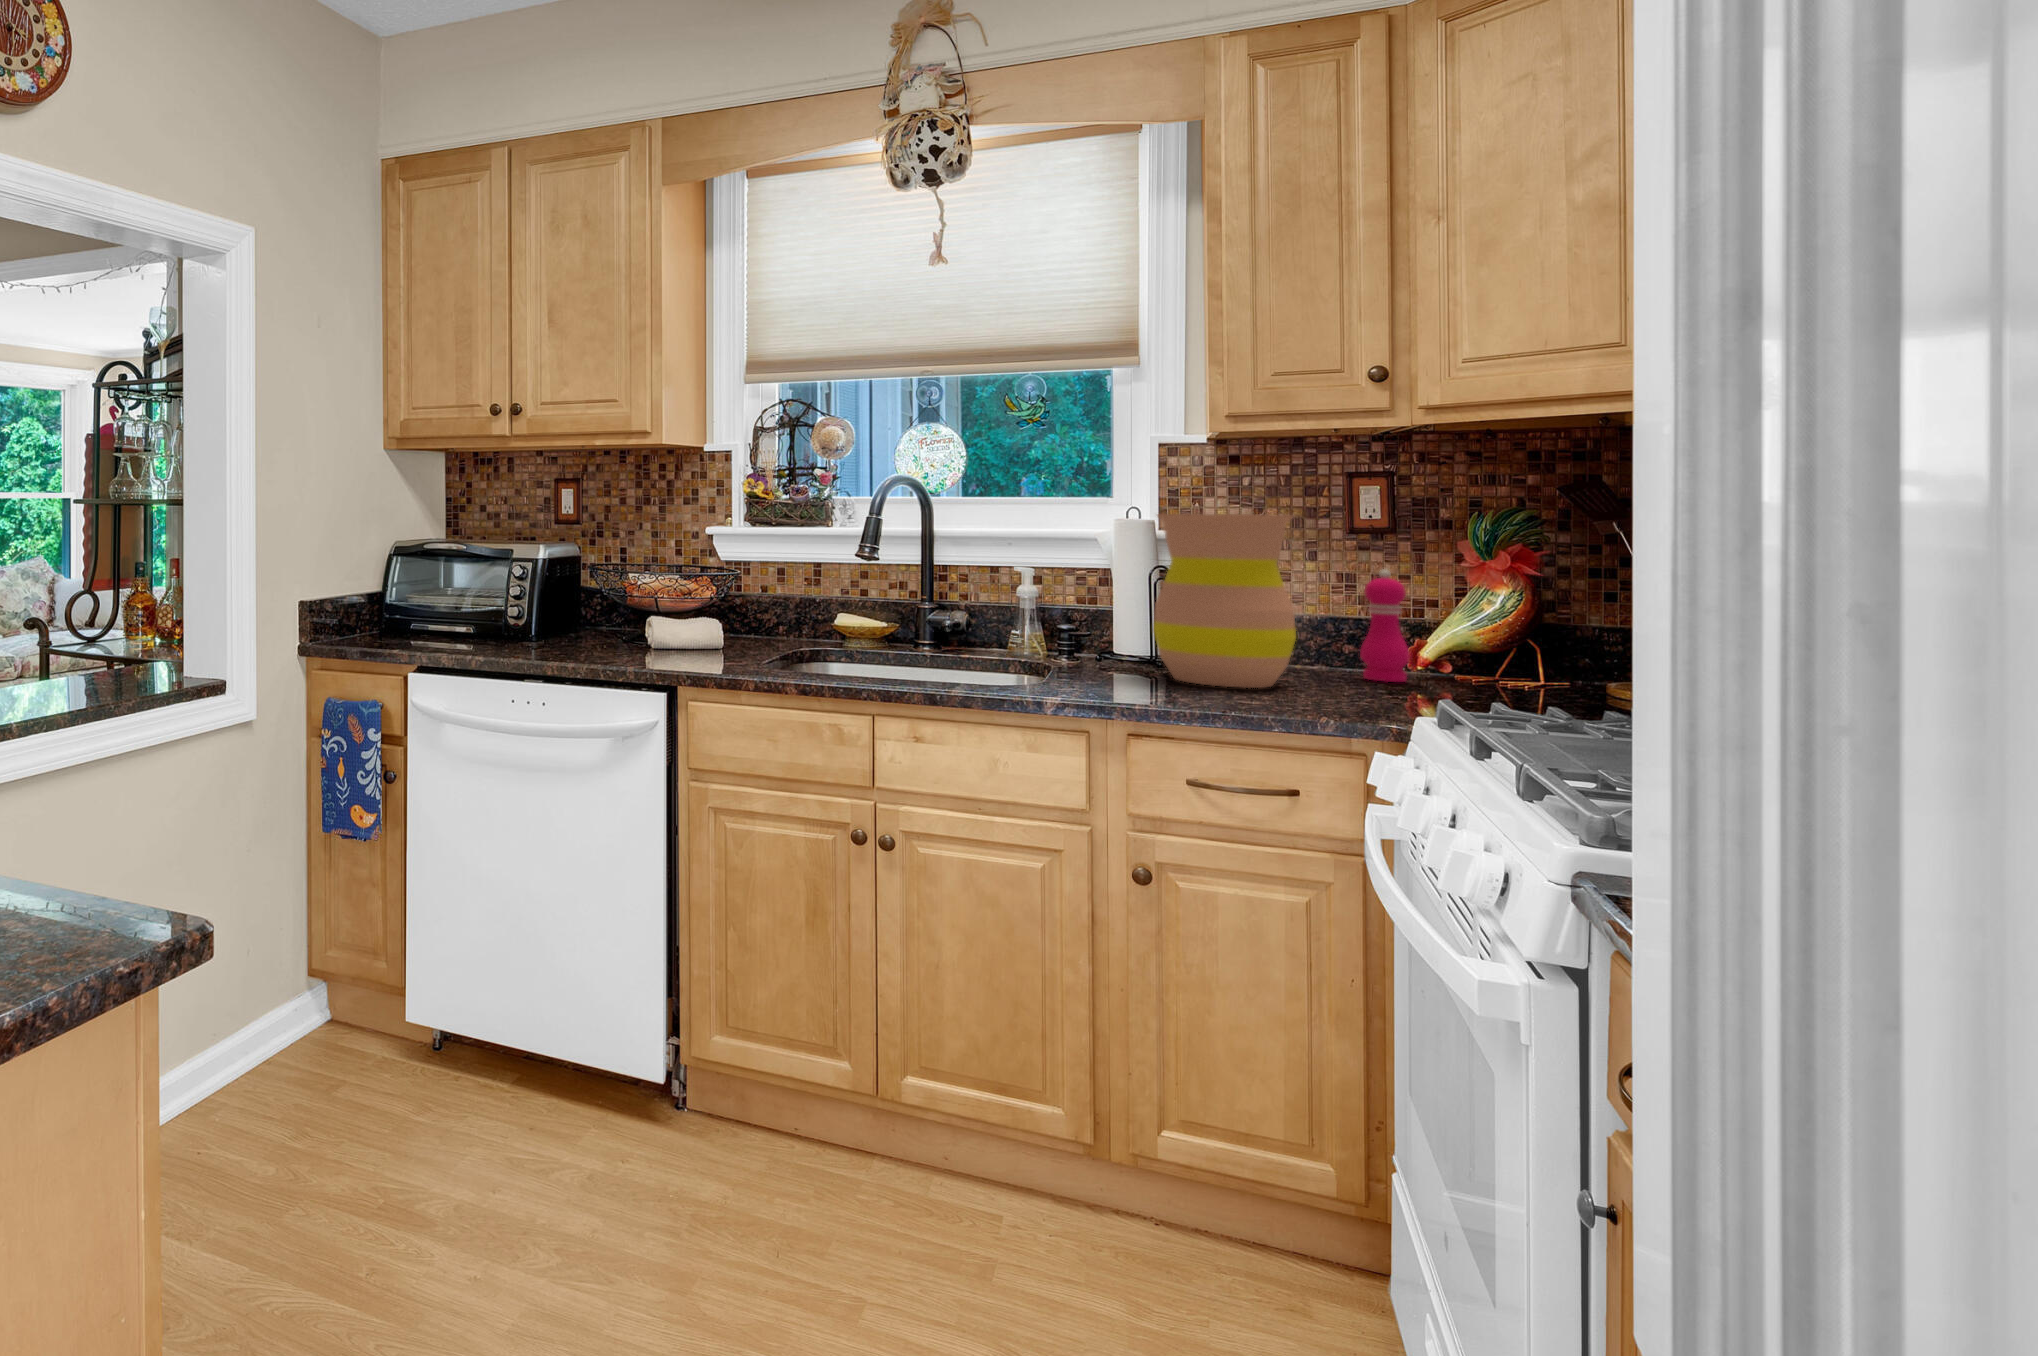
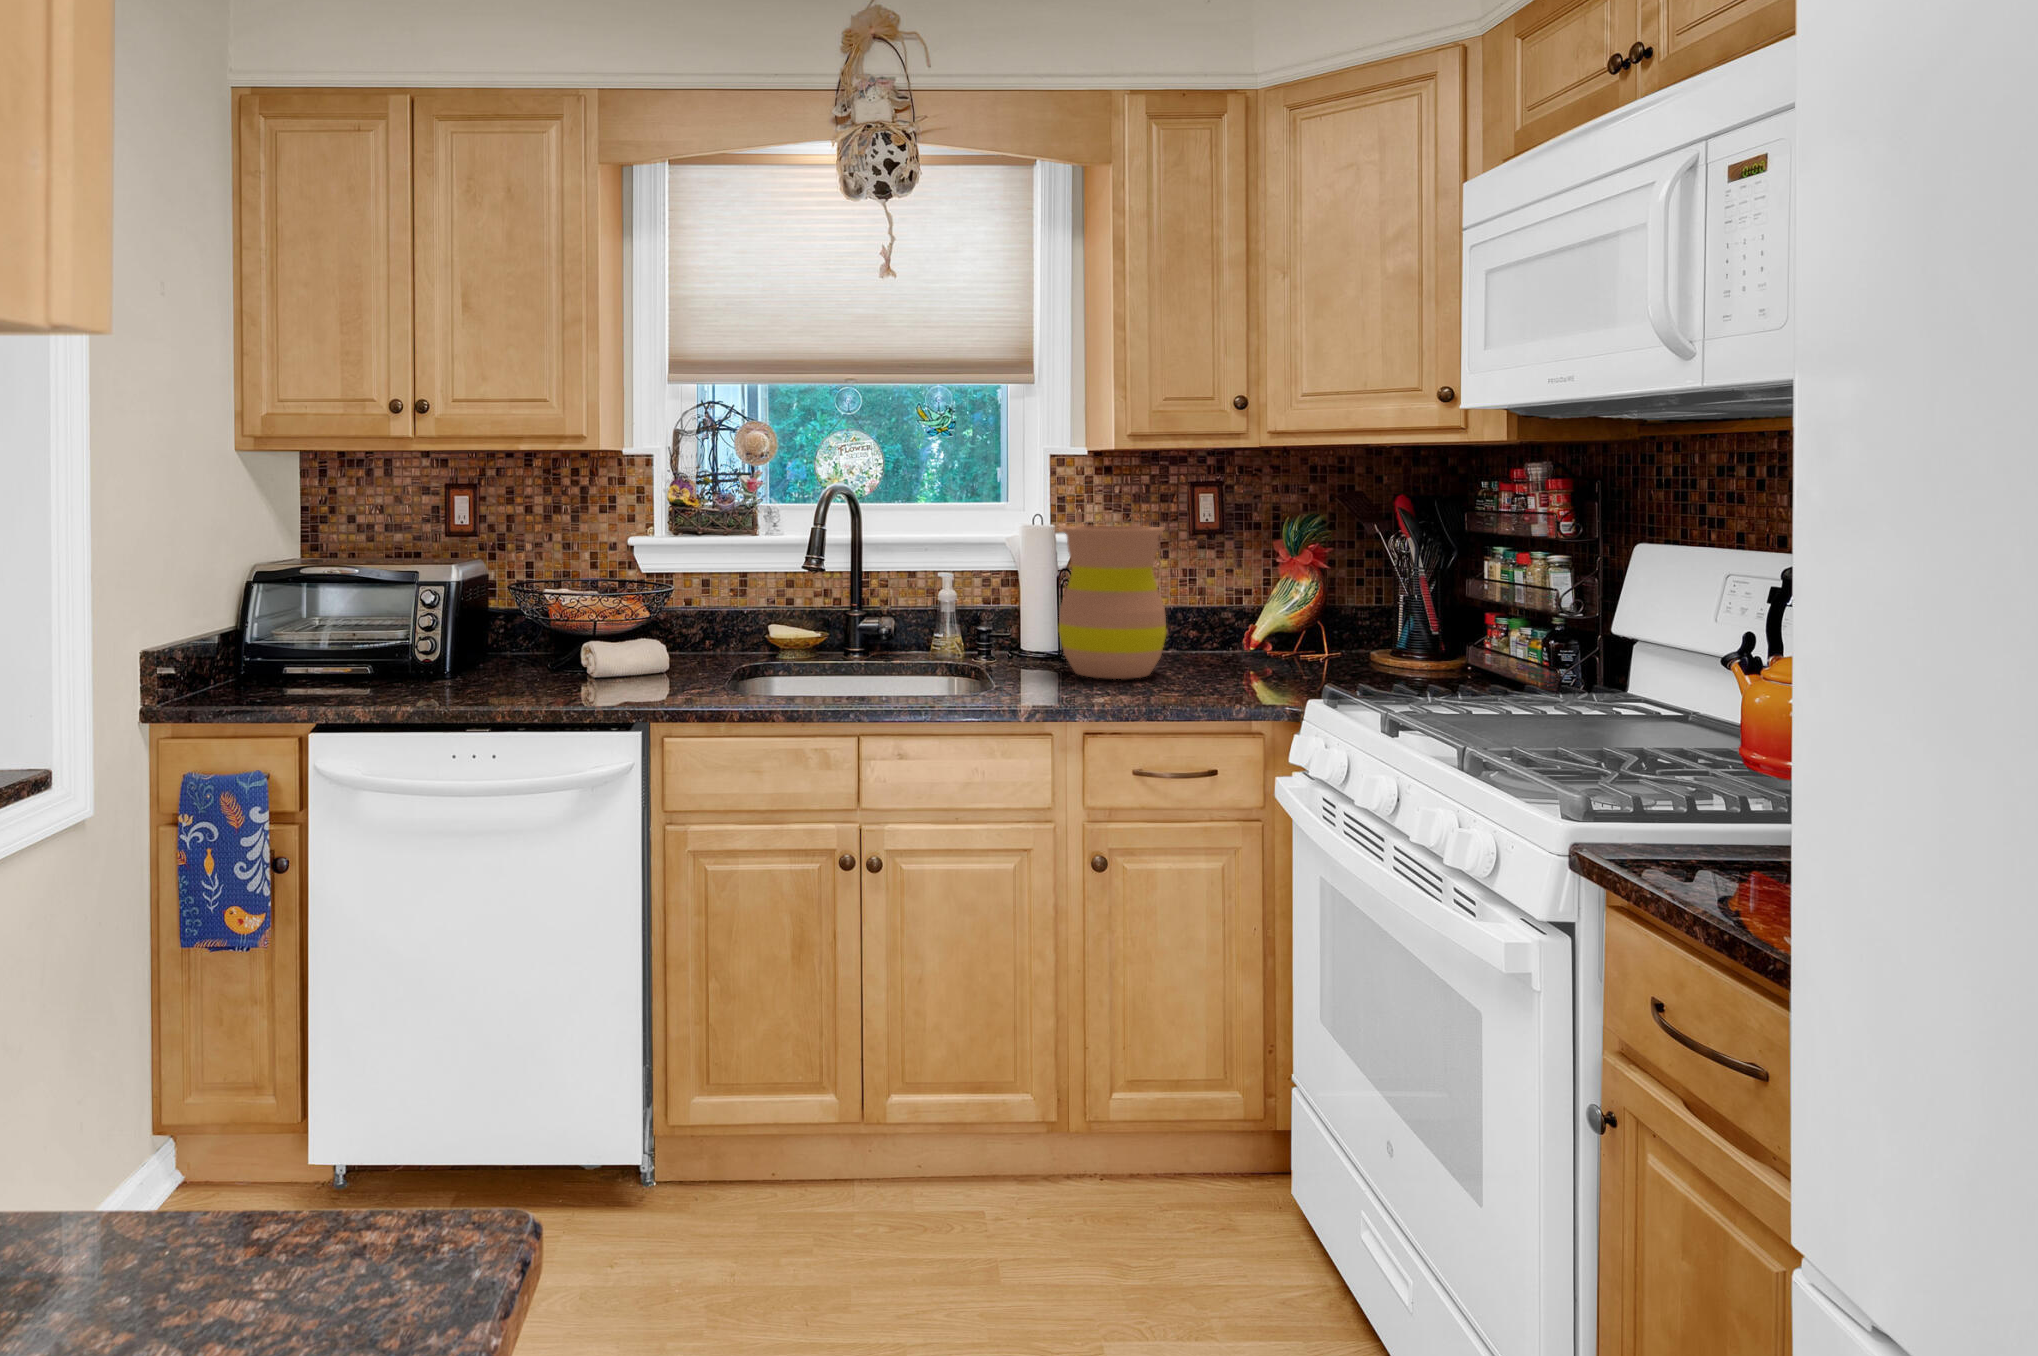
pepper mill: present [1360,569,1410,682] -> none [1206,569,1241,663]

